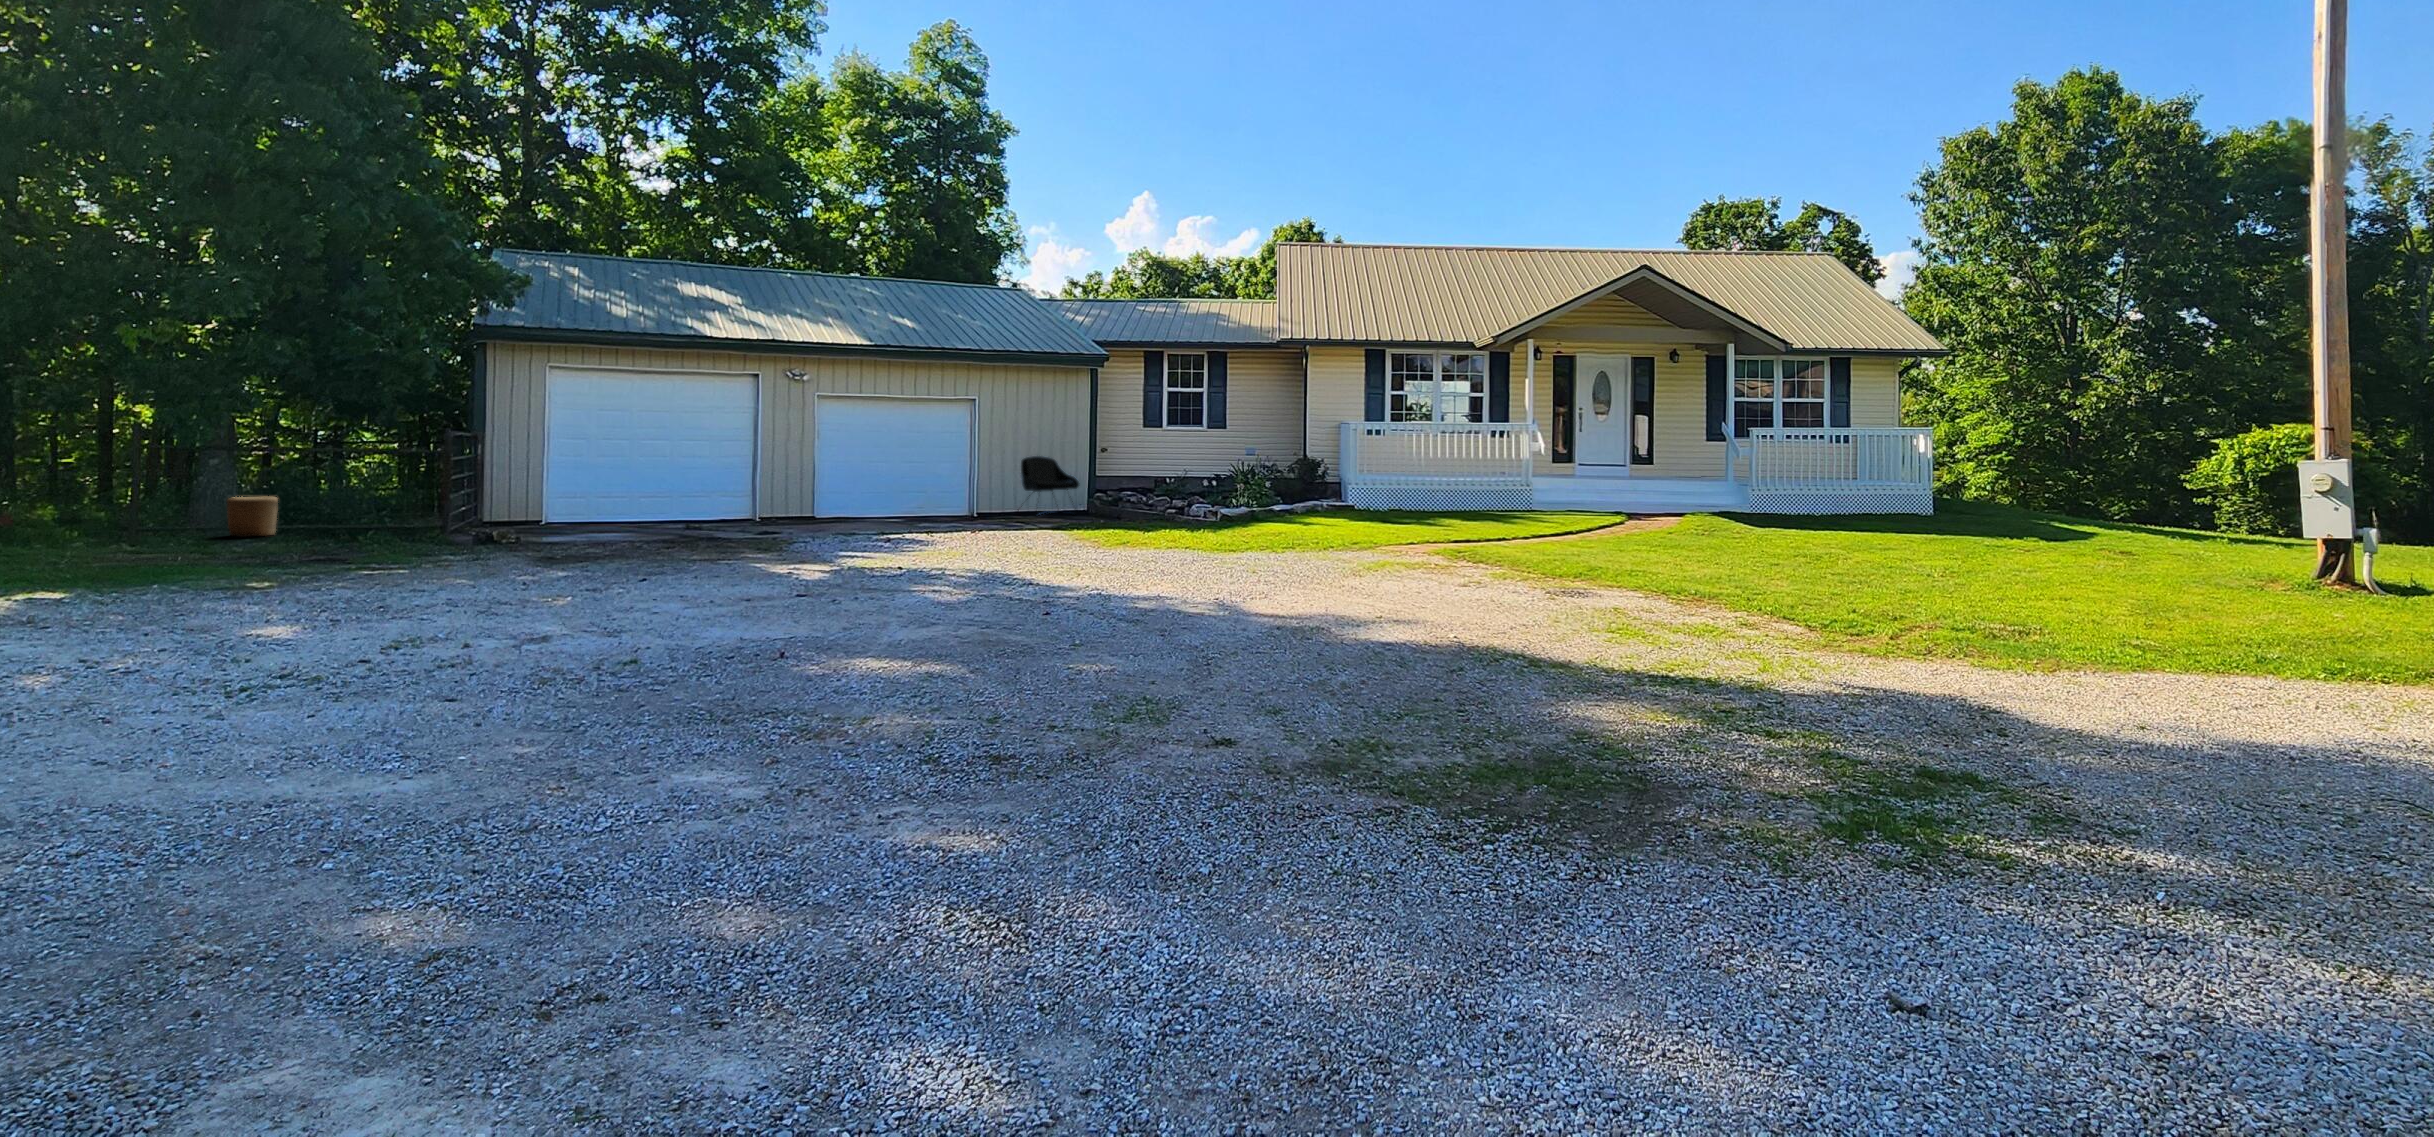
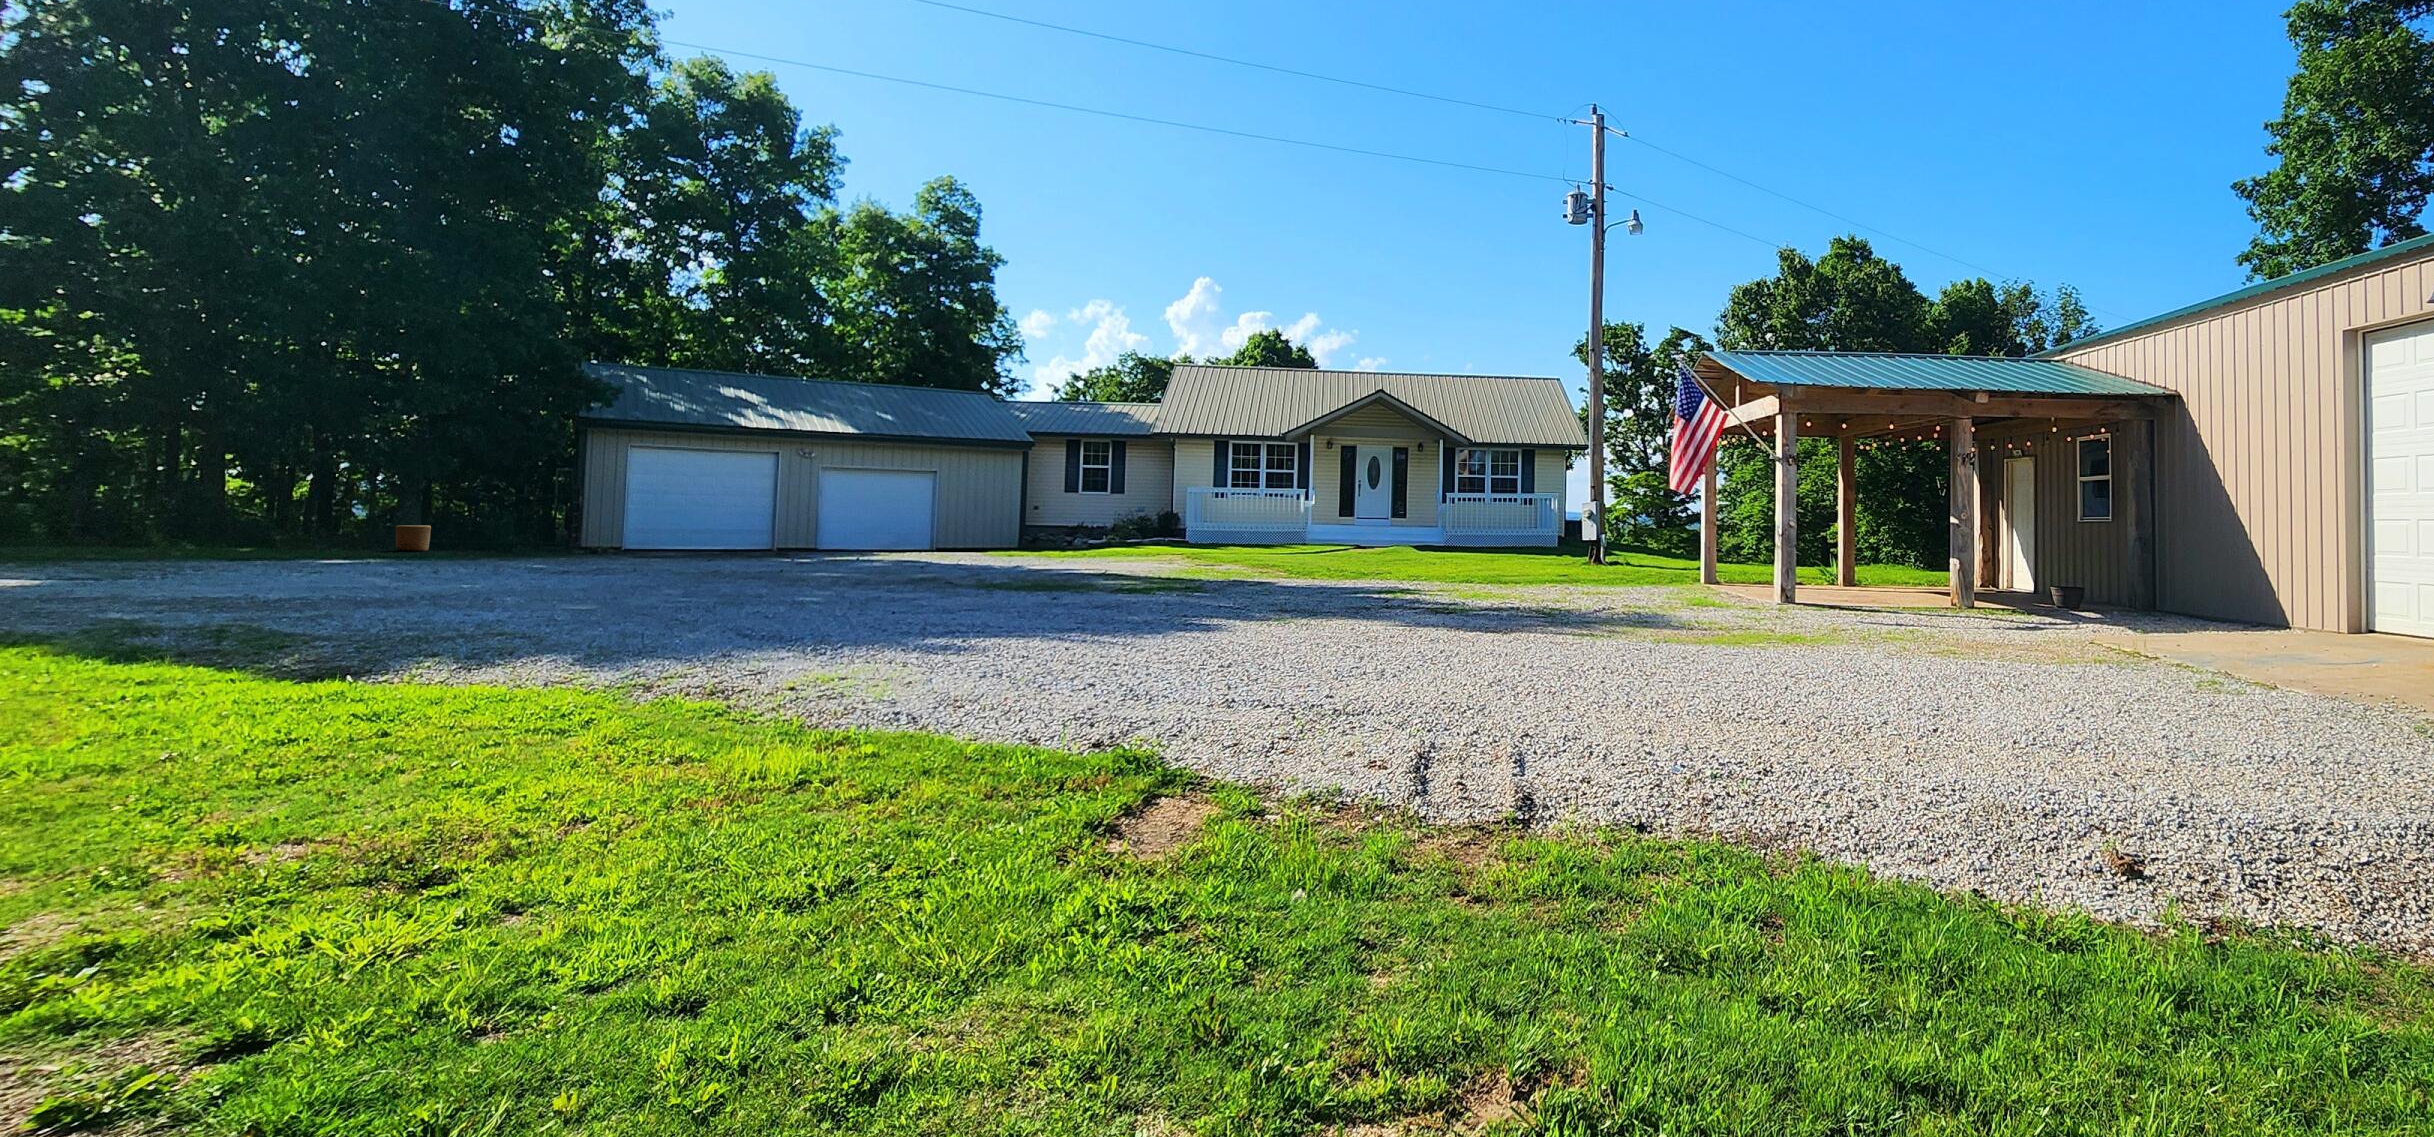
lounge chair: present [1018,456,1079,515] -> none [963,508,1007,547]

